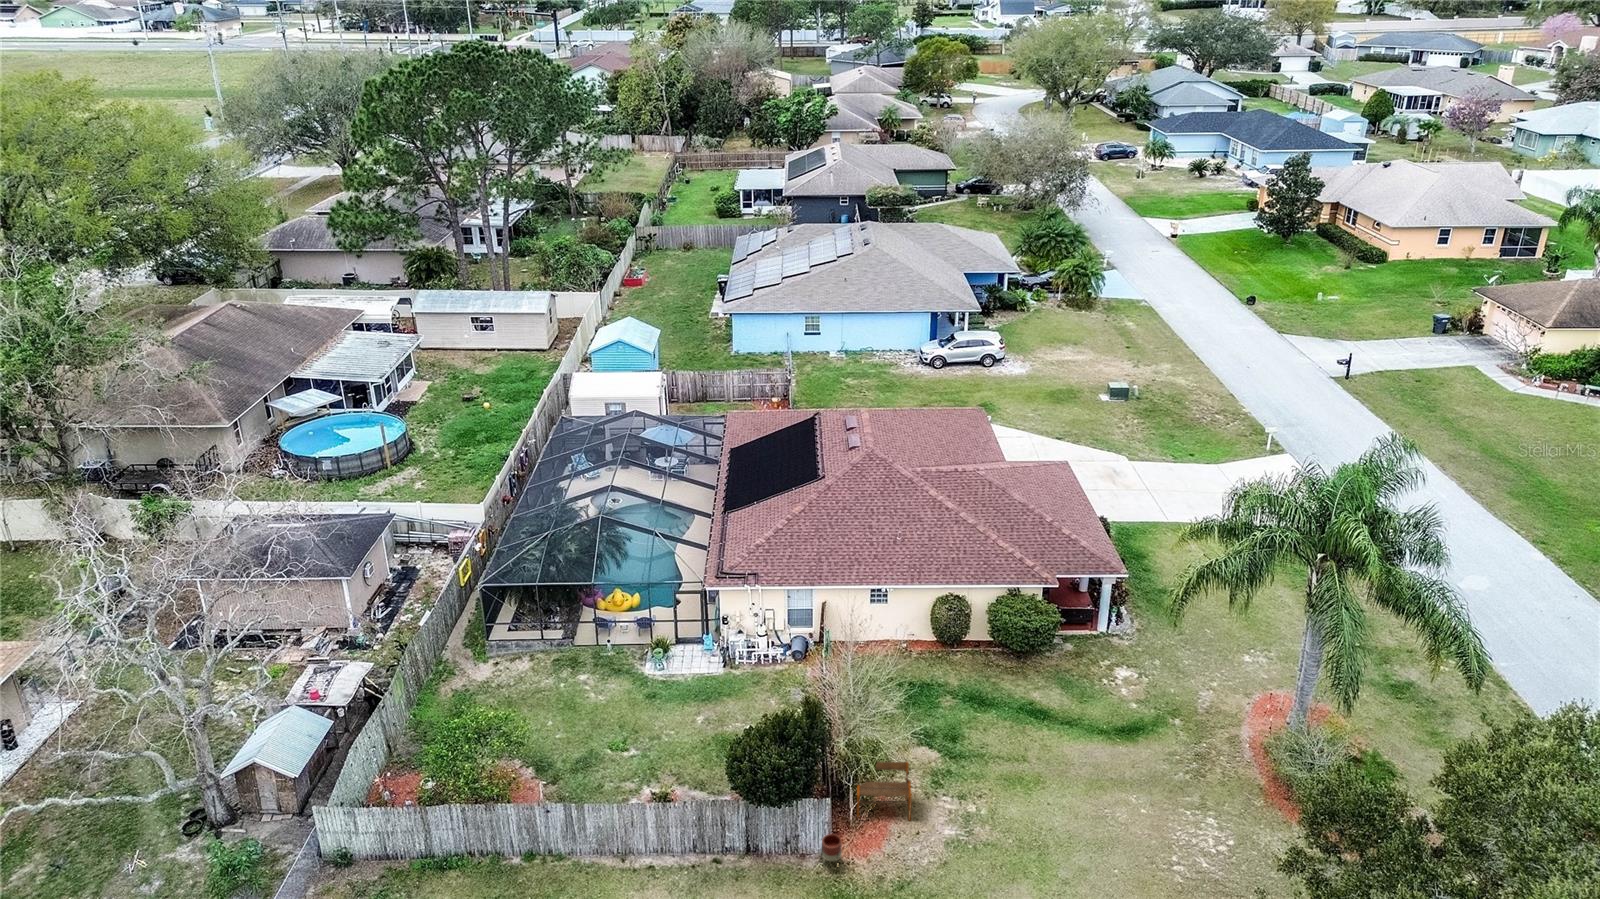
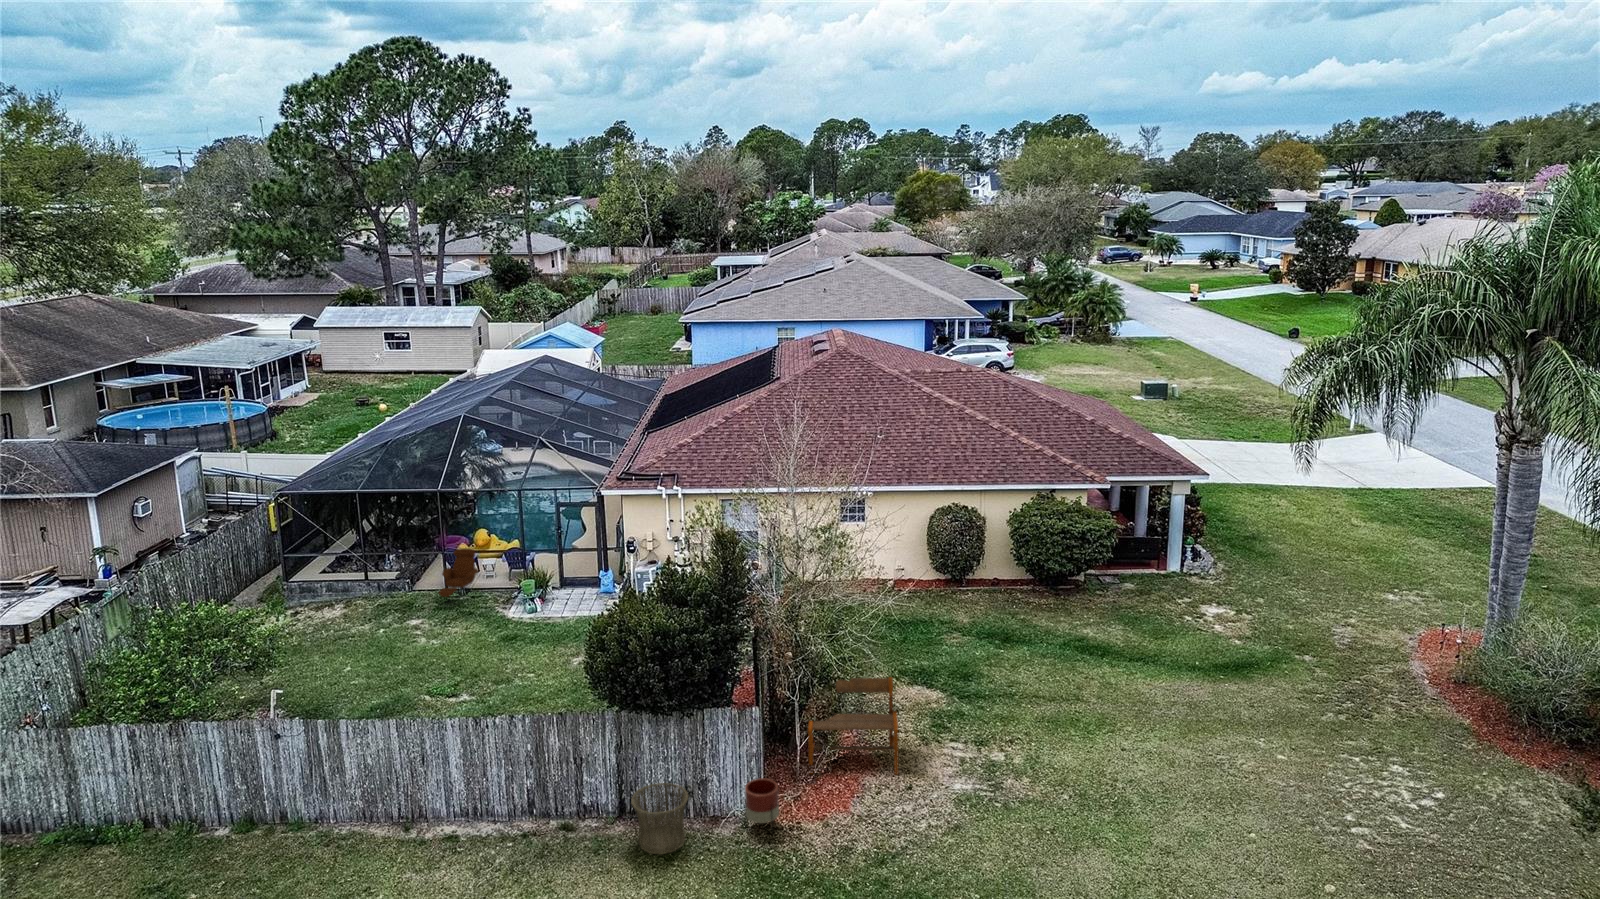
lounge chair: none [593,615,618,662] -> present [438,548,478,604]
basket: none [757,837,790,881] -> present [631,783,688,854]

